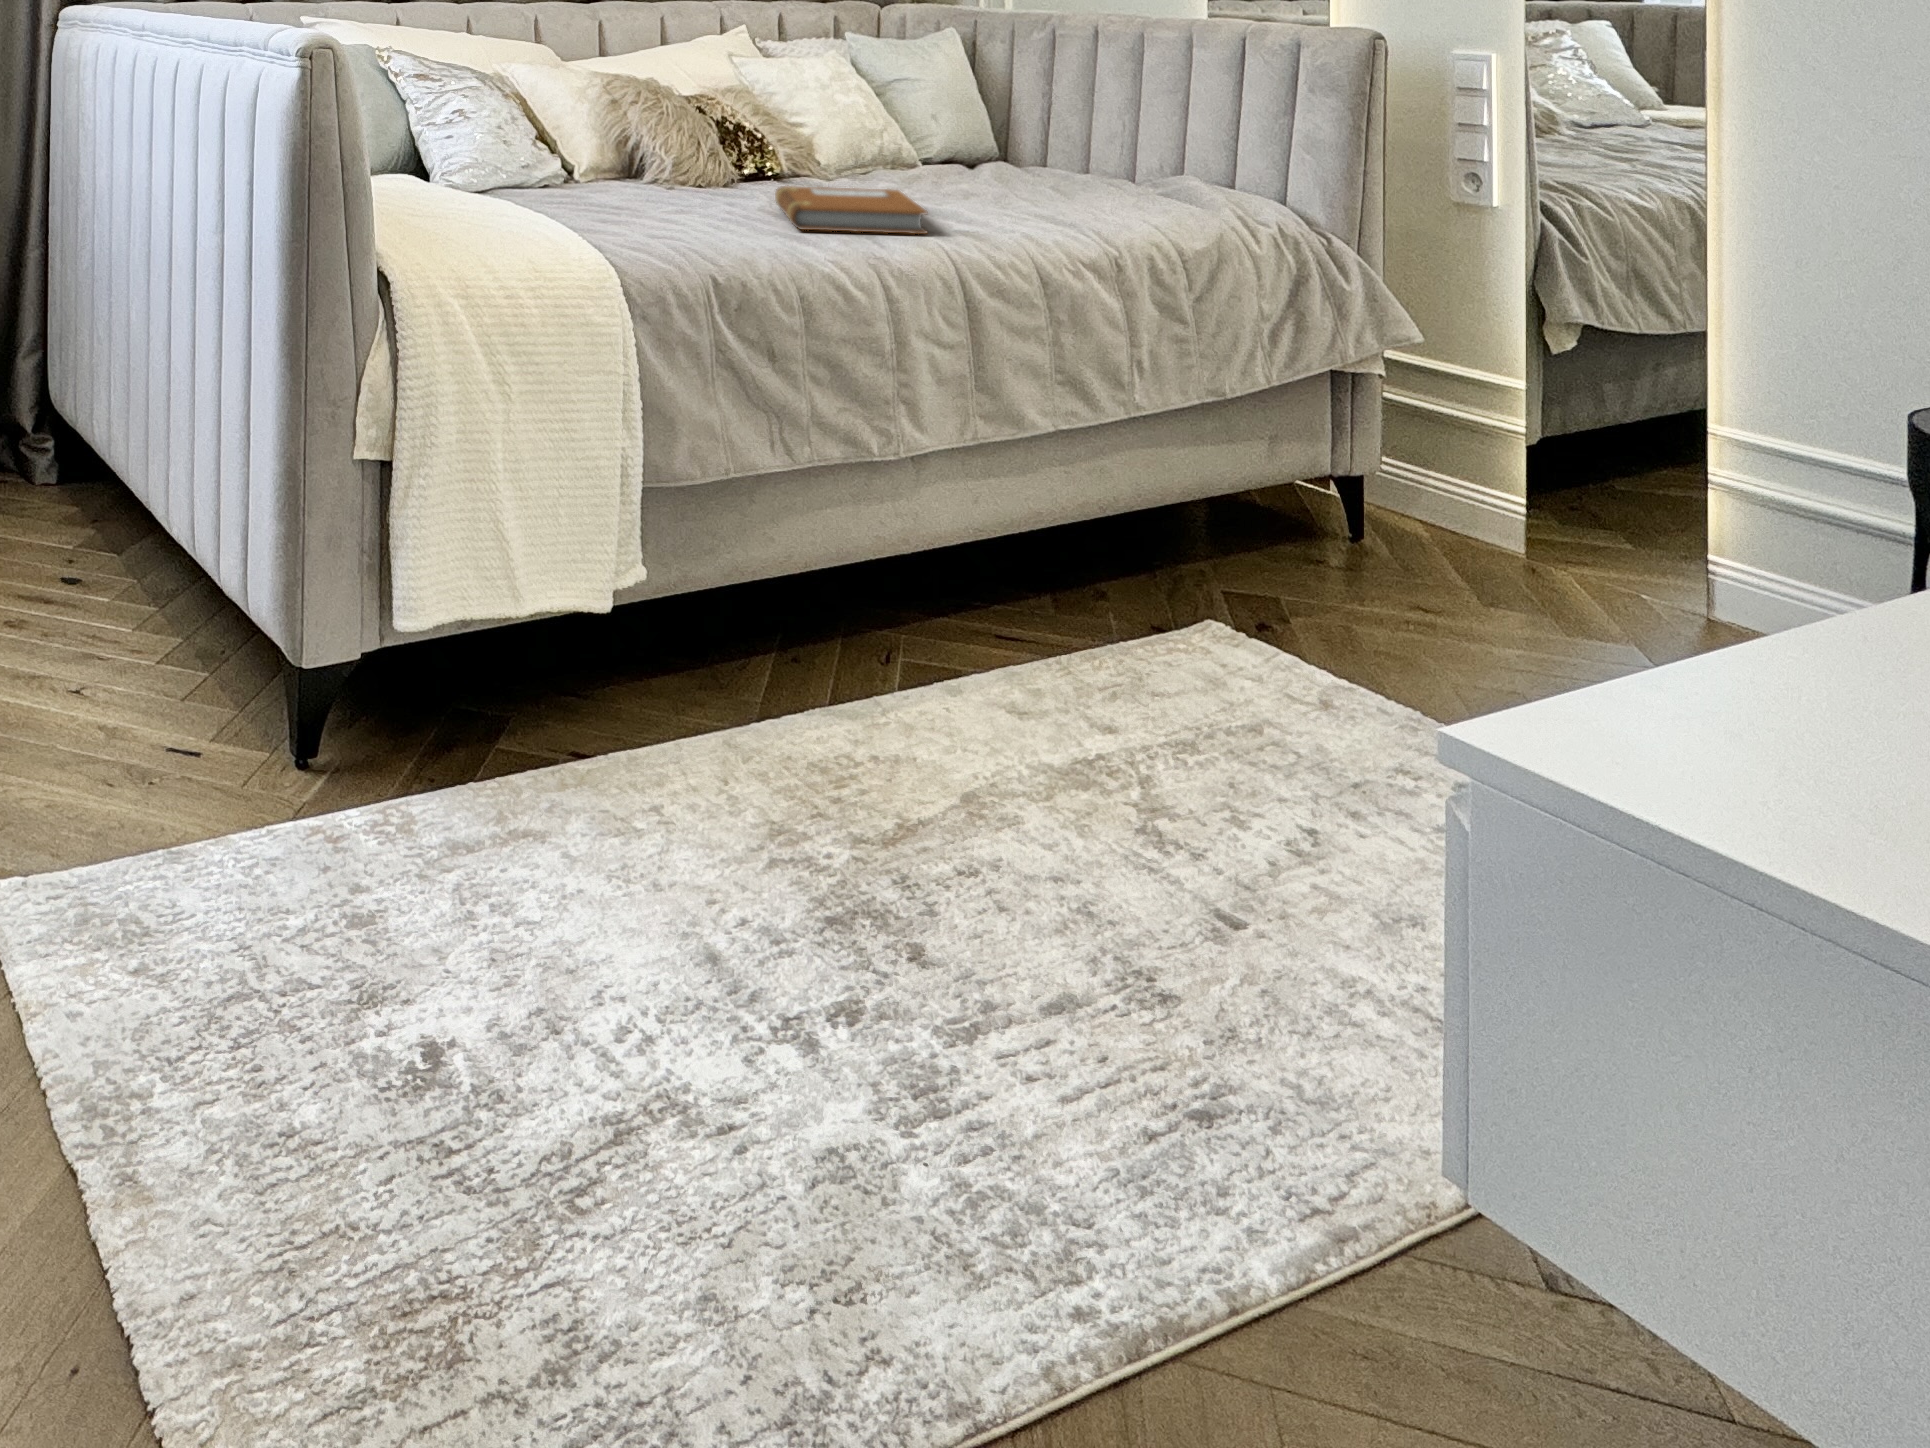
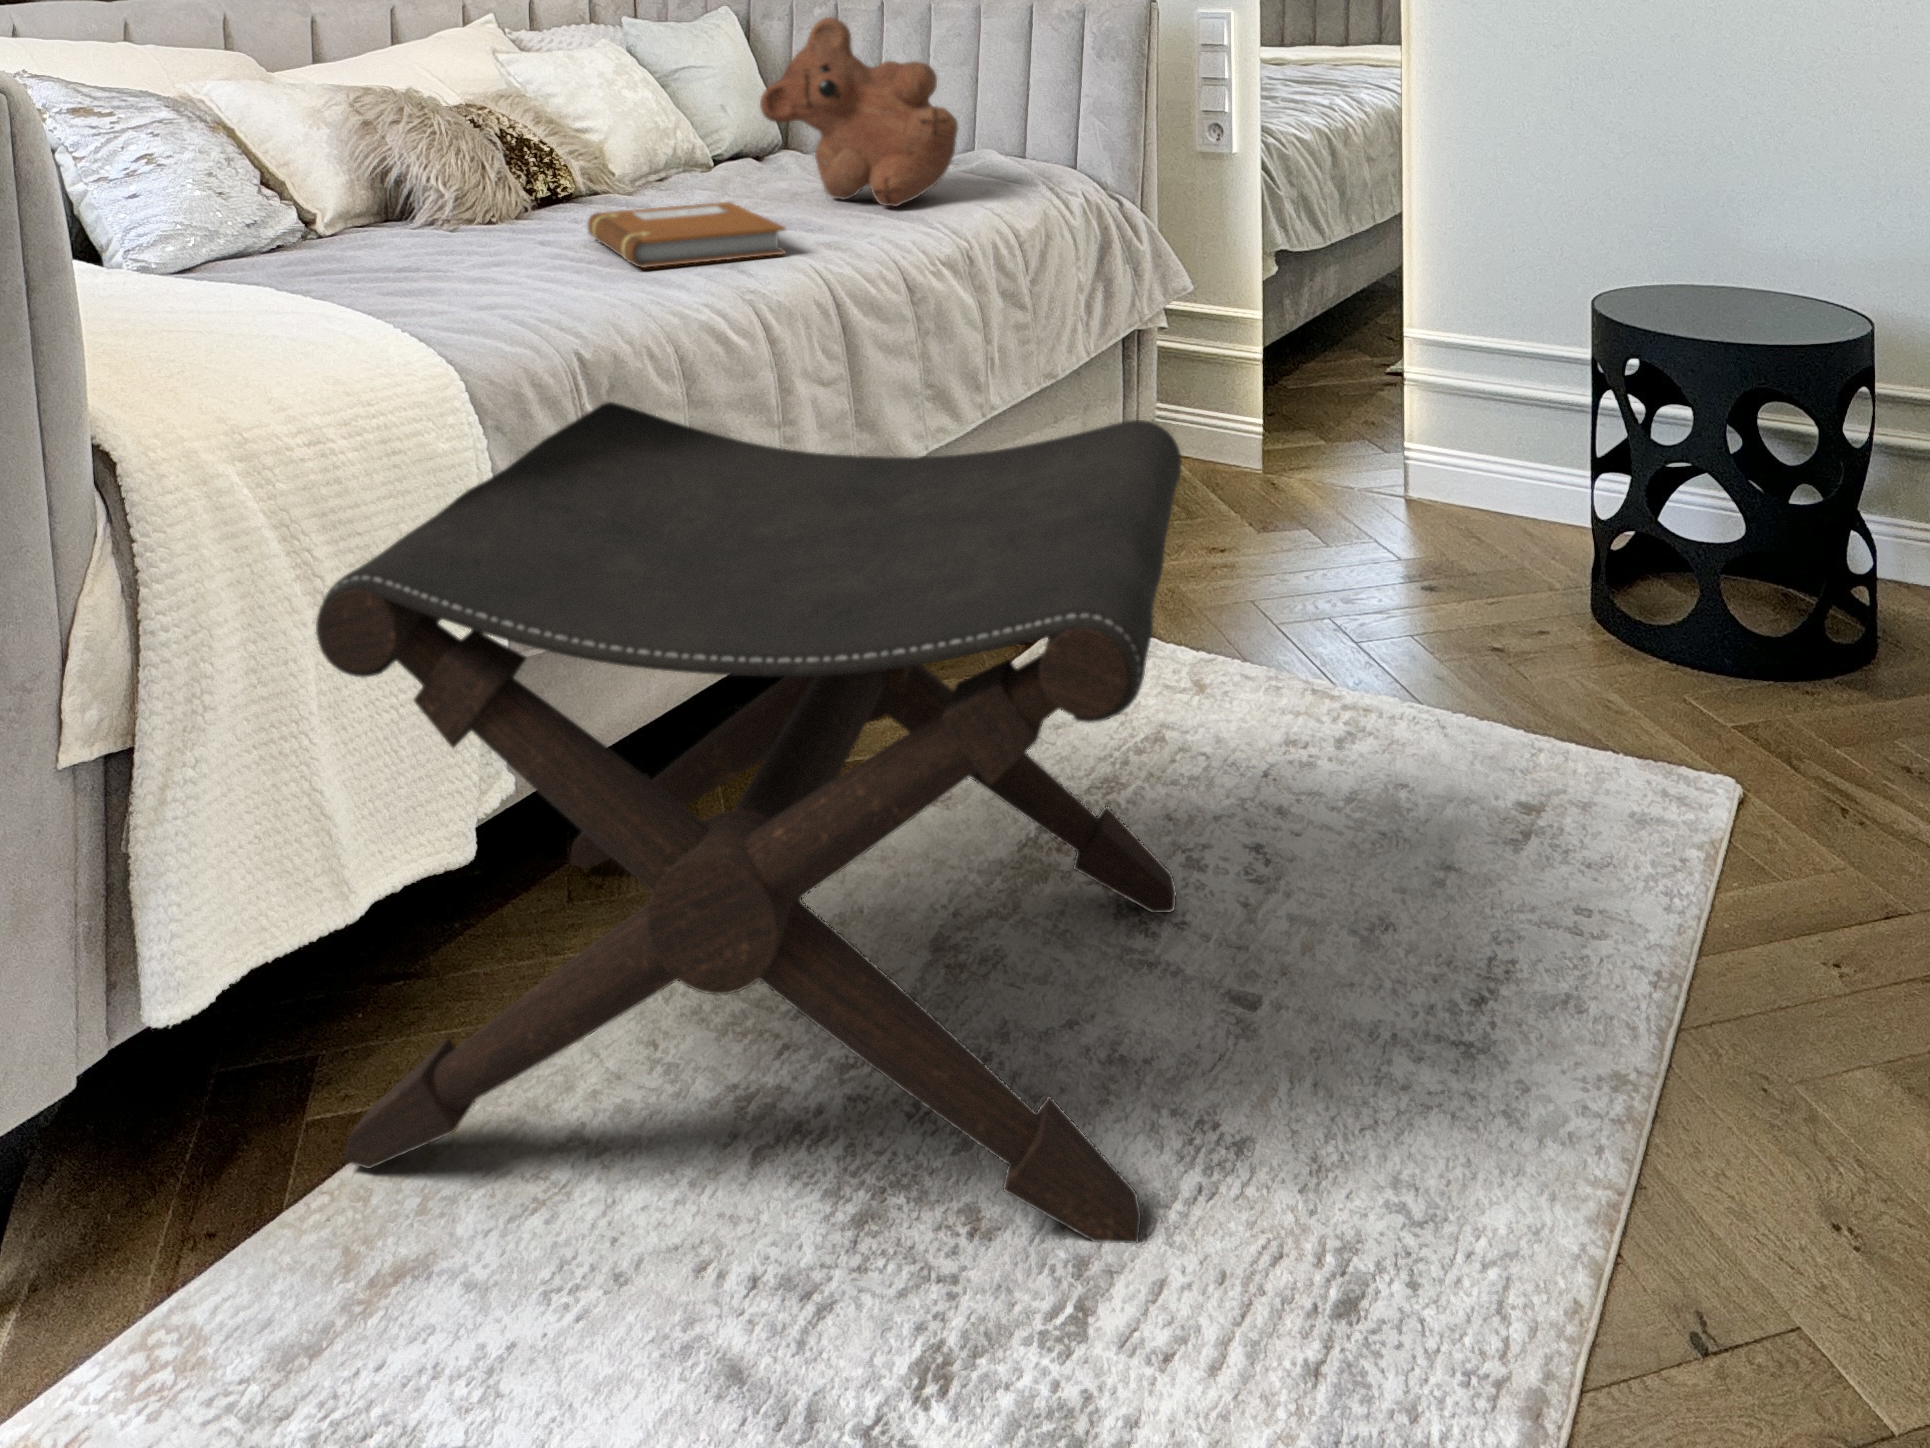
teddy bear: none [942,38,1125,212] -> present [760,17,958,206]
footstool: none [496,318,1216,1018] -> present [316,402,1182,1243]

